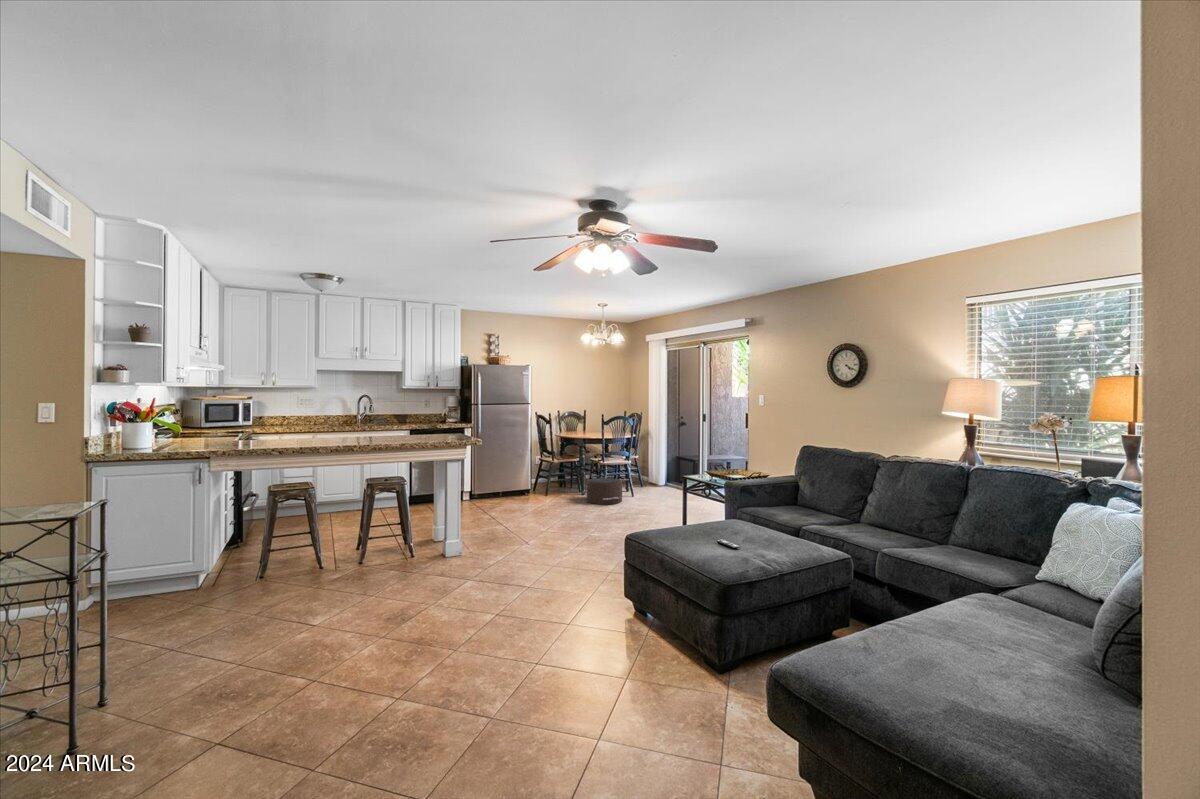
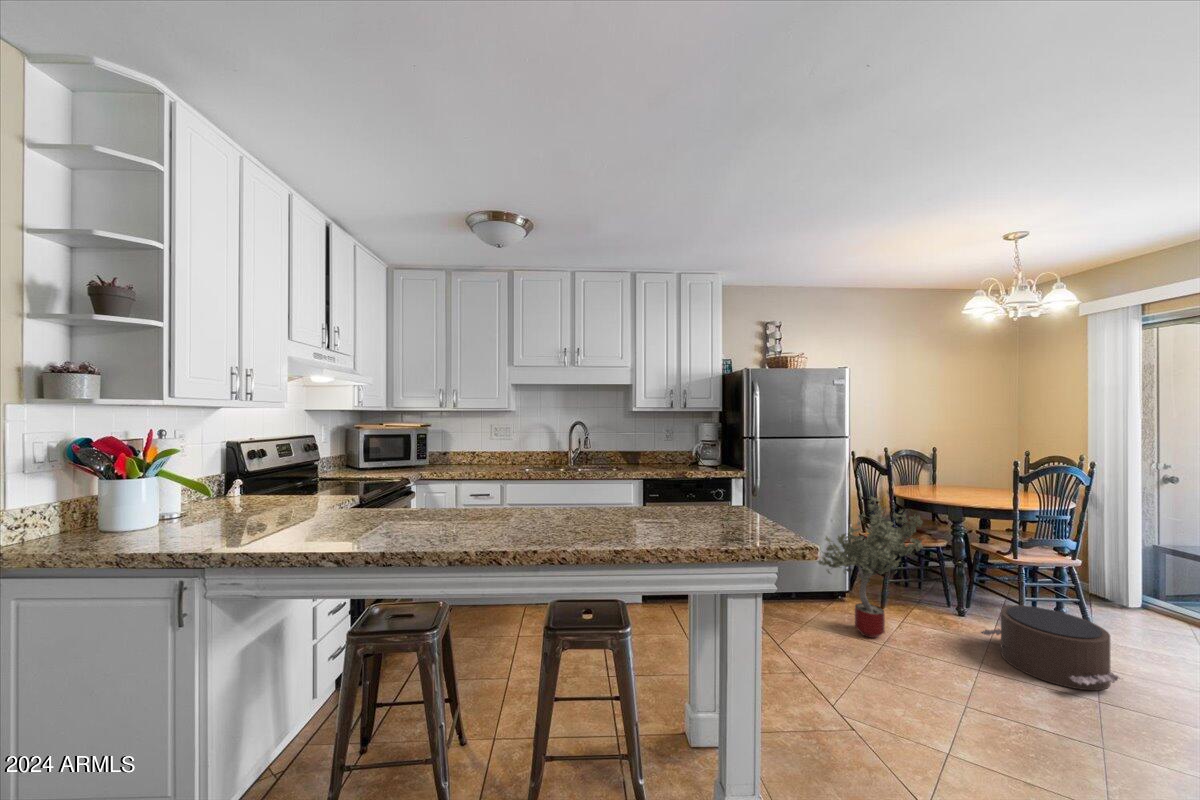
potted tree: none [506,431,559,502] -> present [818,497,923,638]

